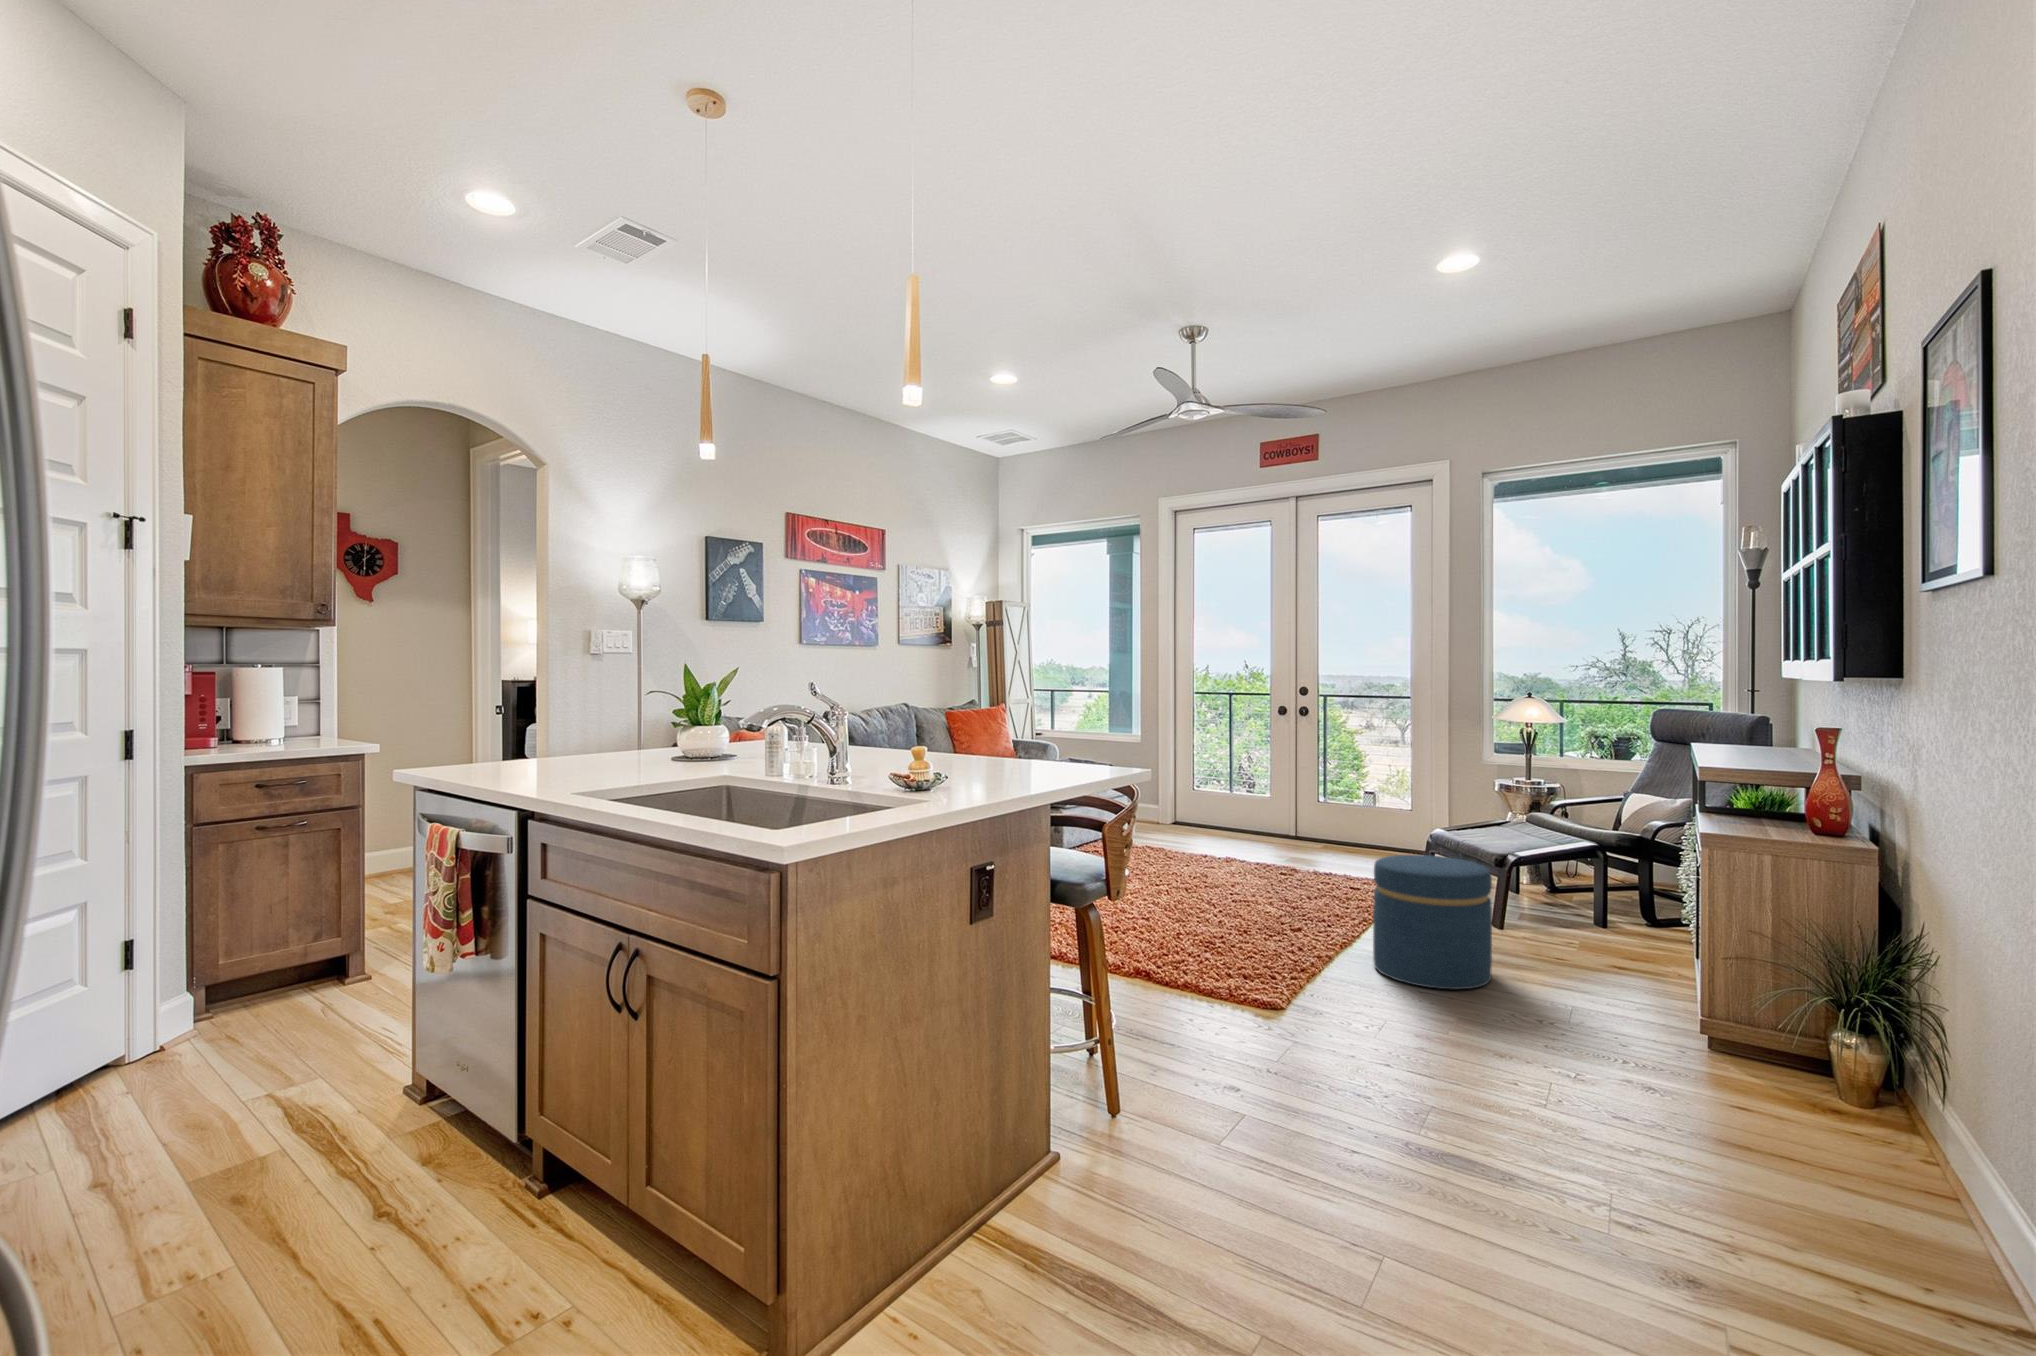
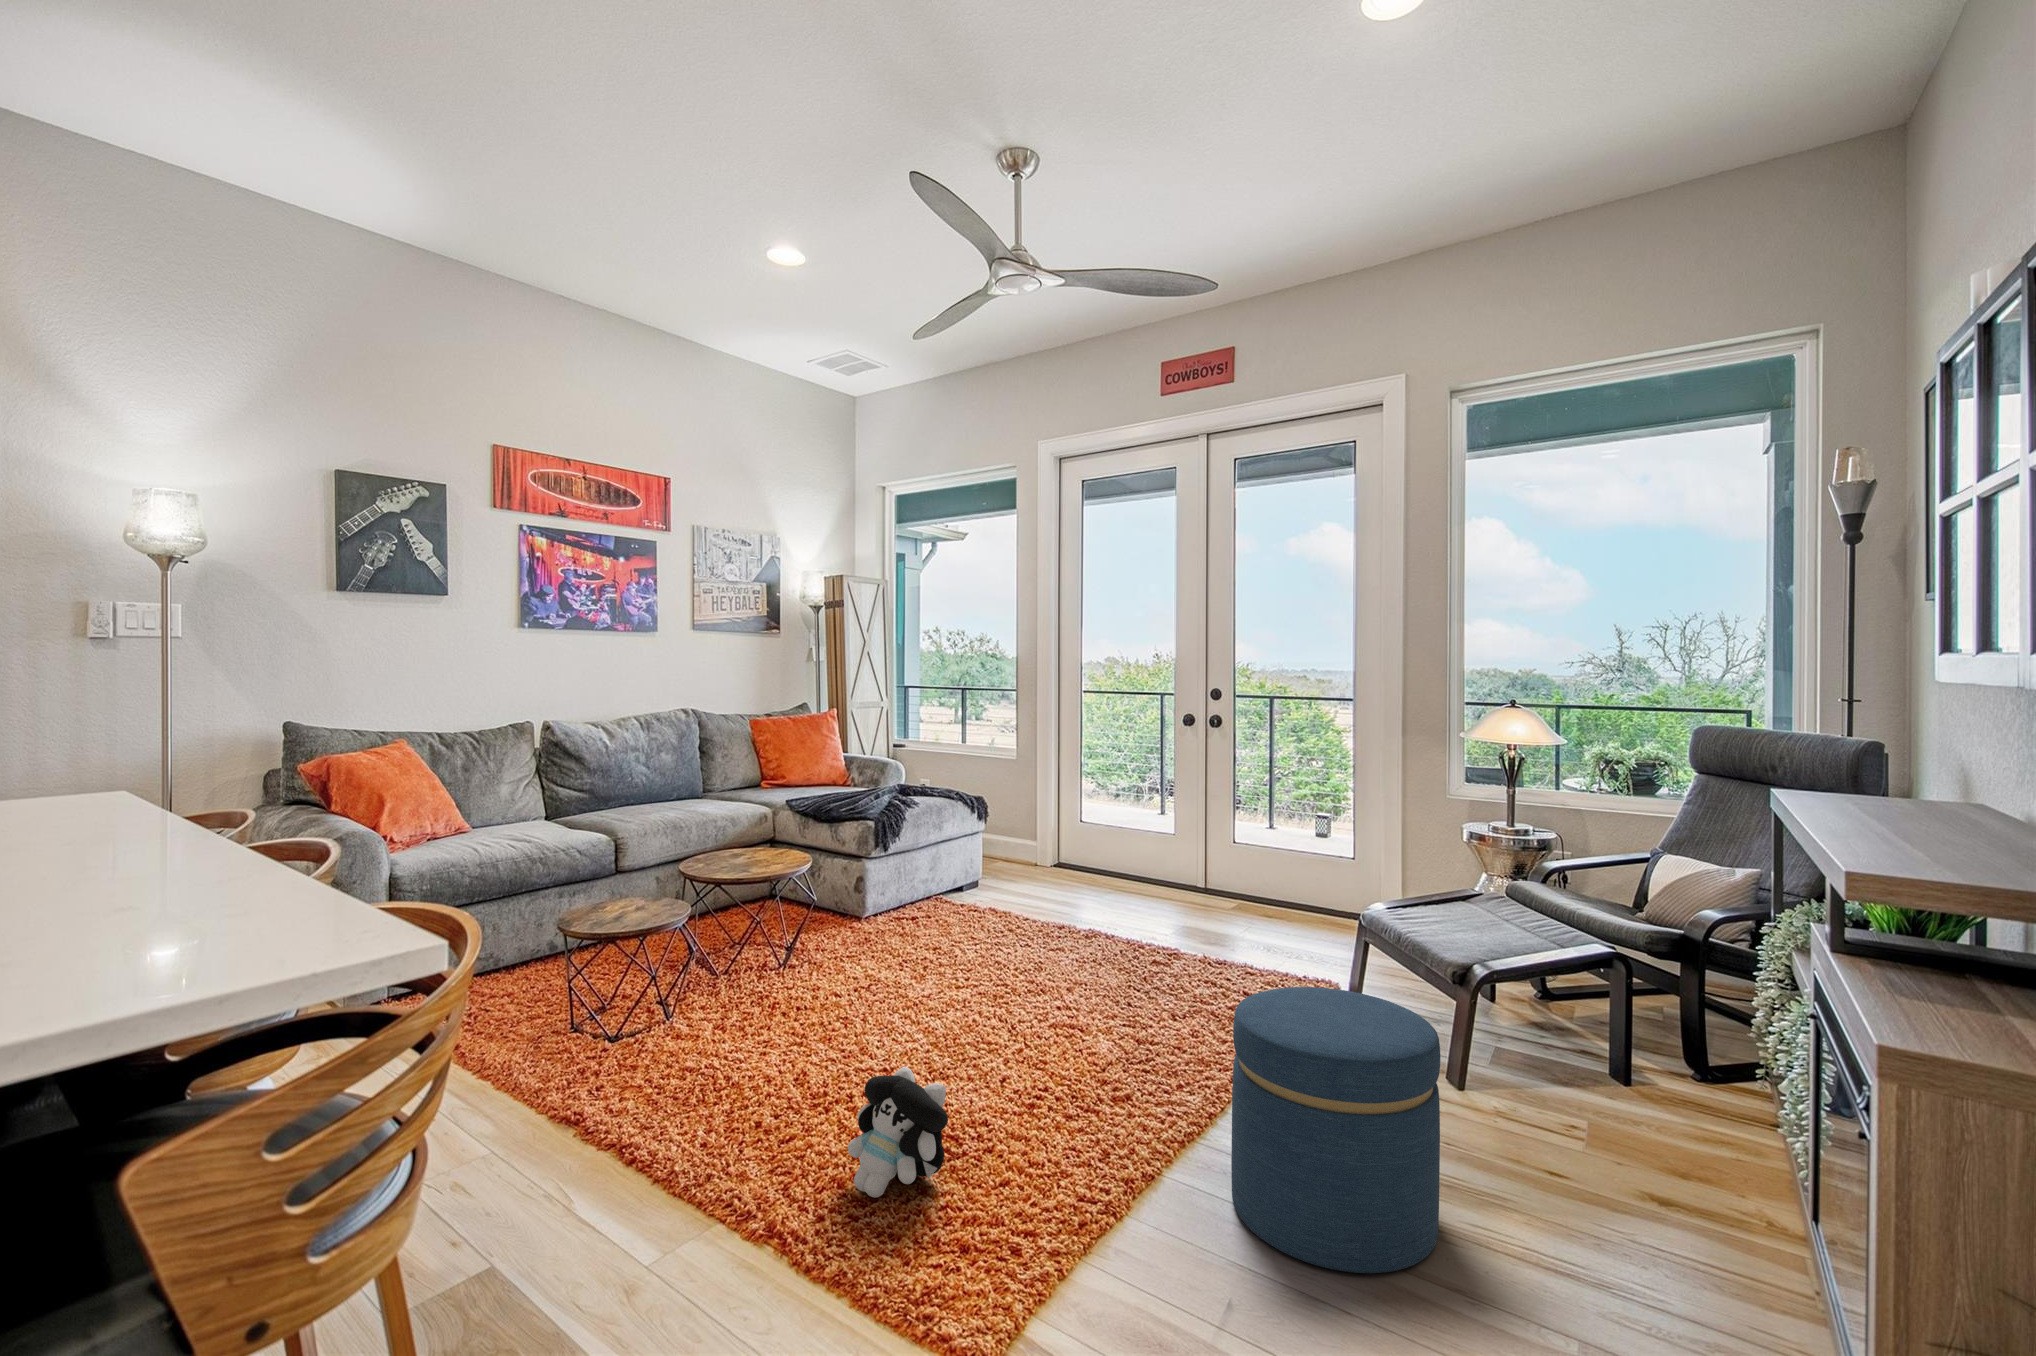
plush toy: none [1157,900,1214,965] -> present [848,1067,948,1198]

